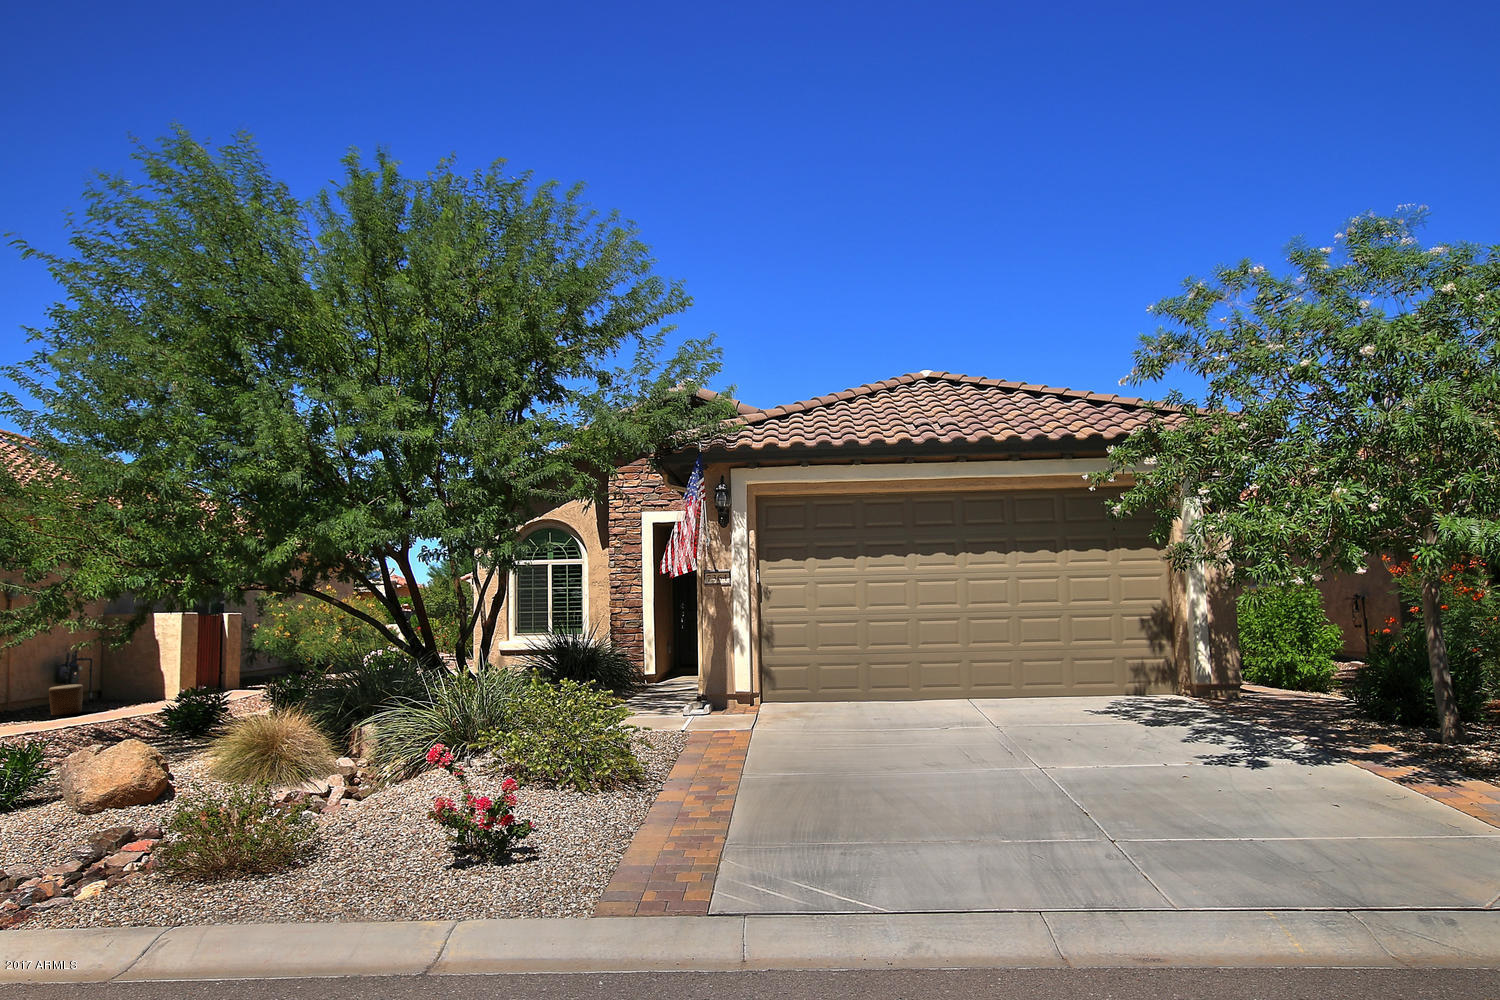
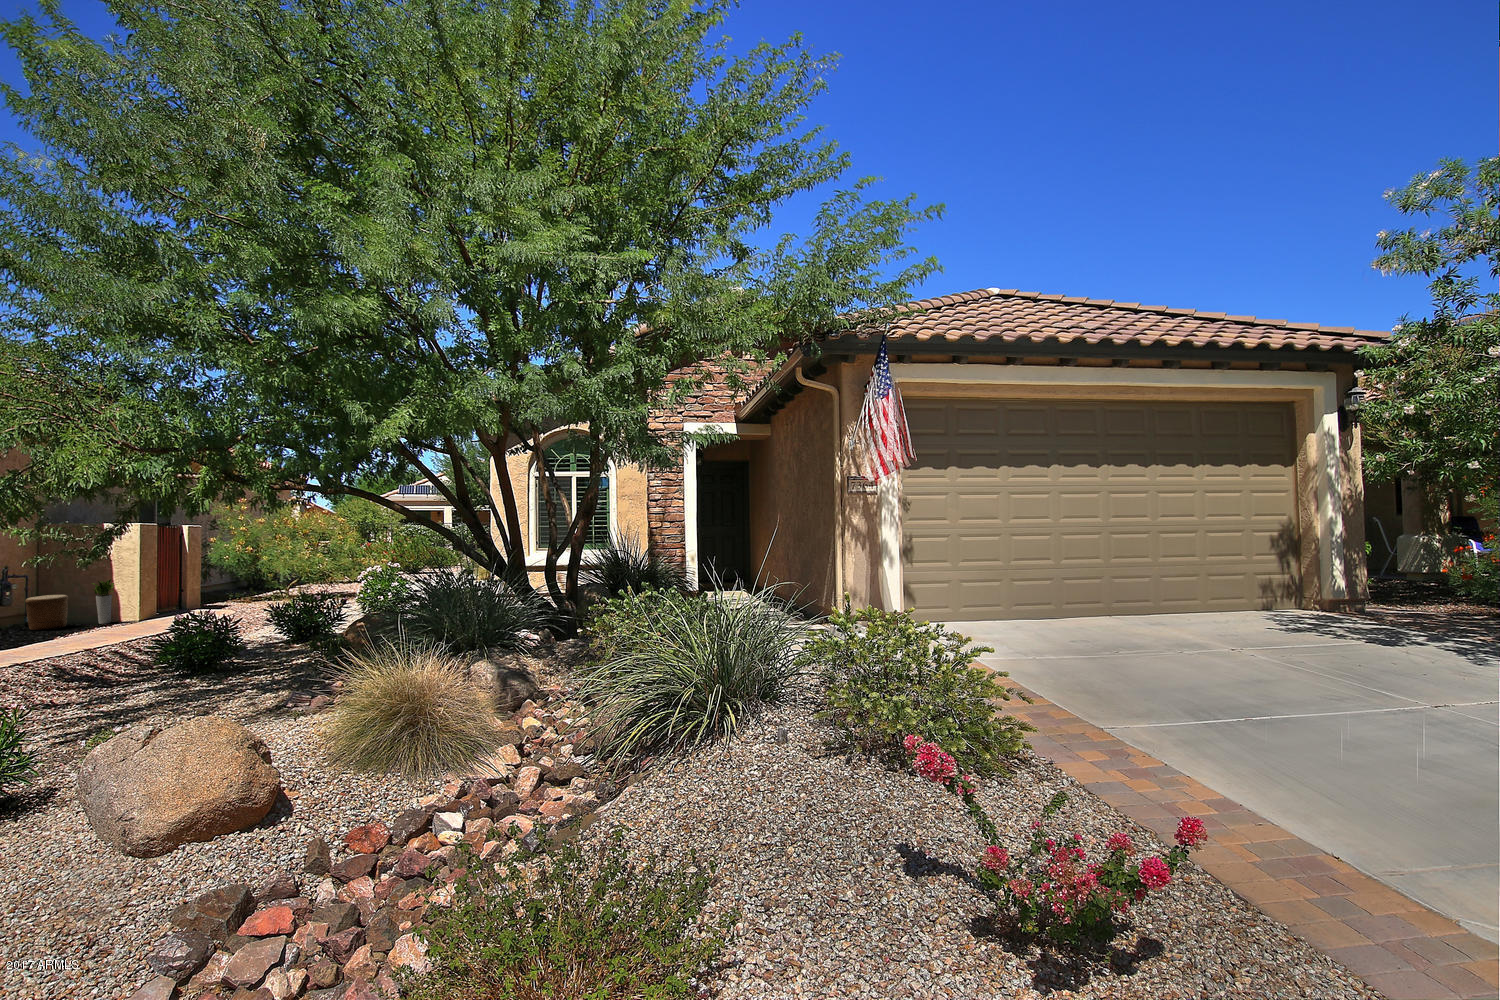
planter: none [101,670,124,710] -> present [93,579,114,624]

